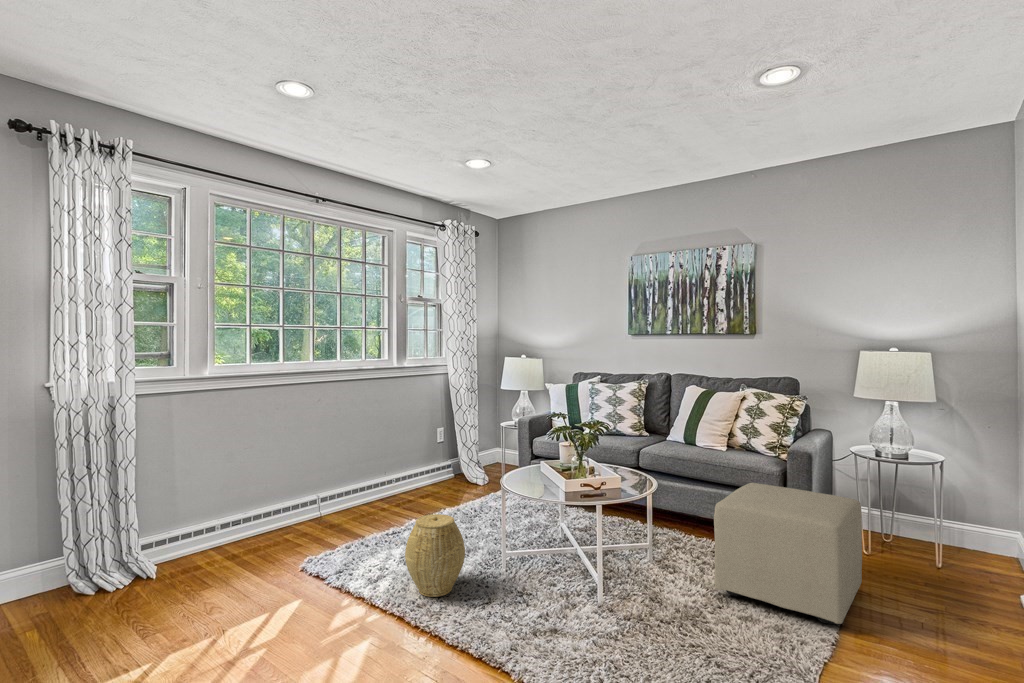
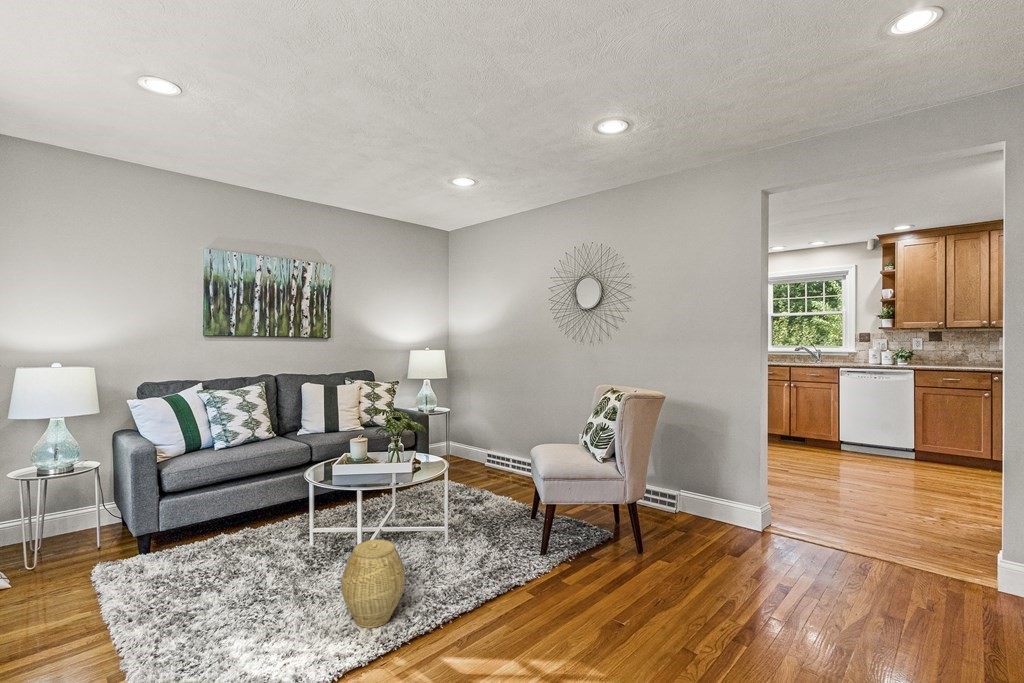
ottoman: present [714,483,862,624] -> none [416,437,508,512]

